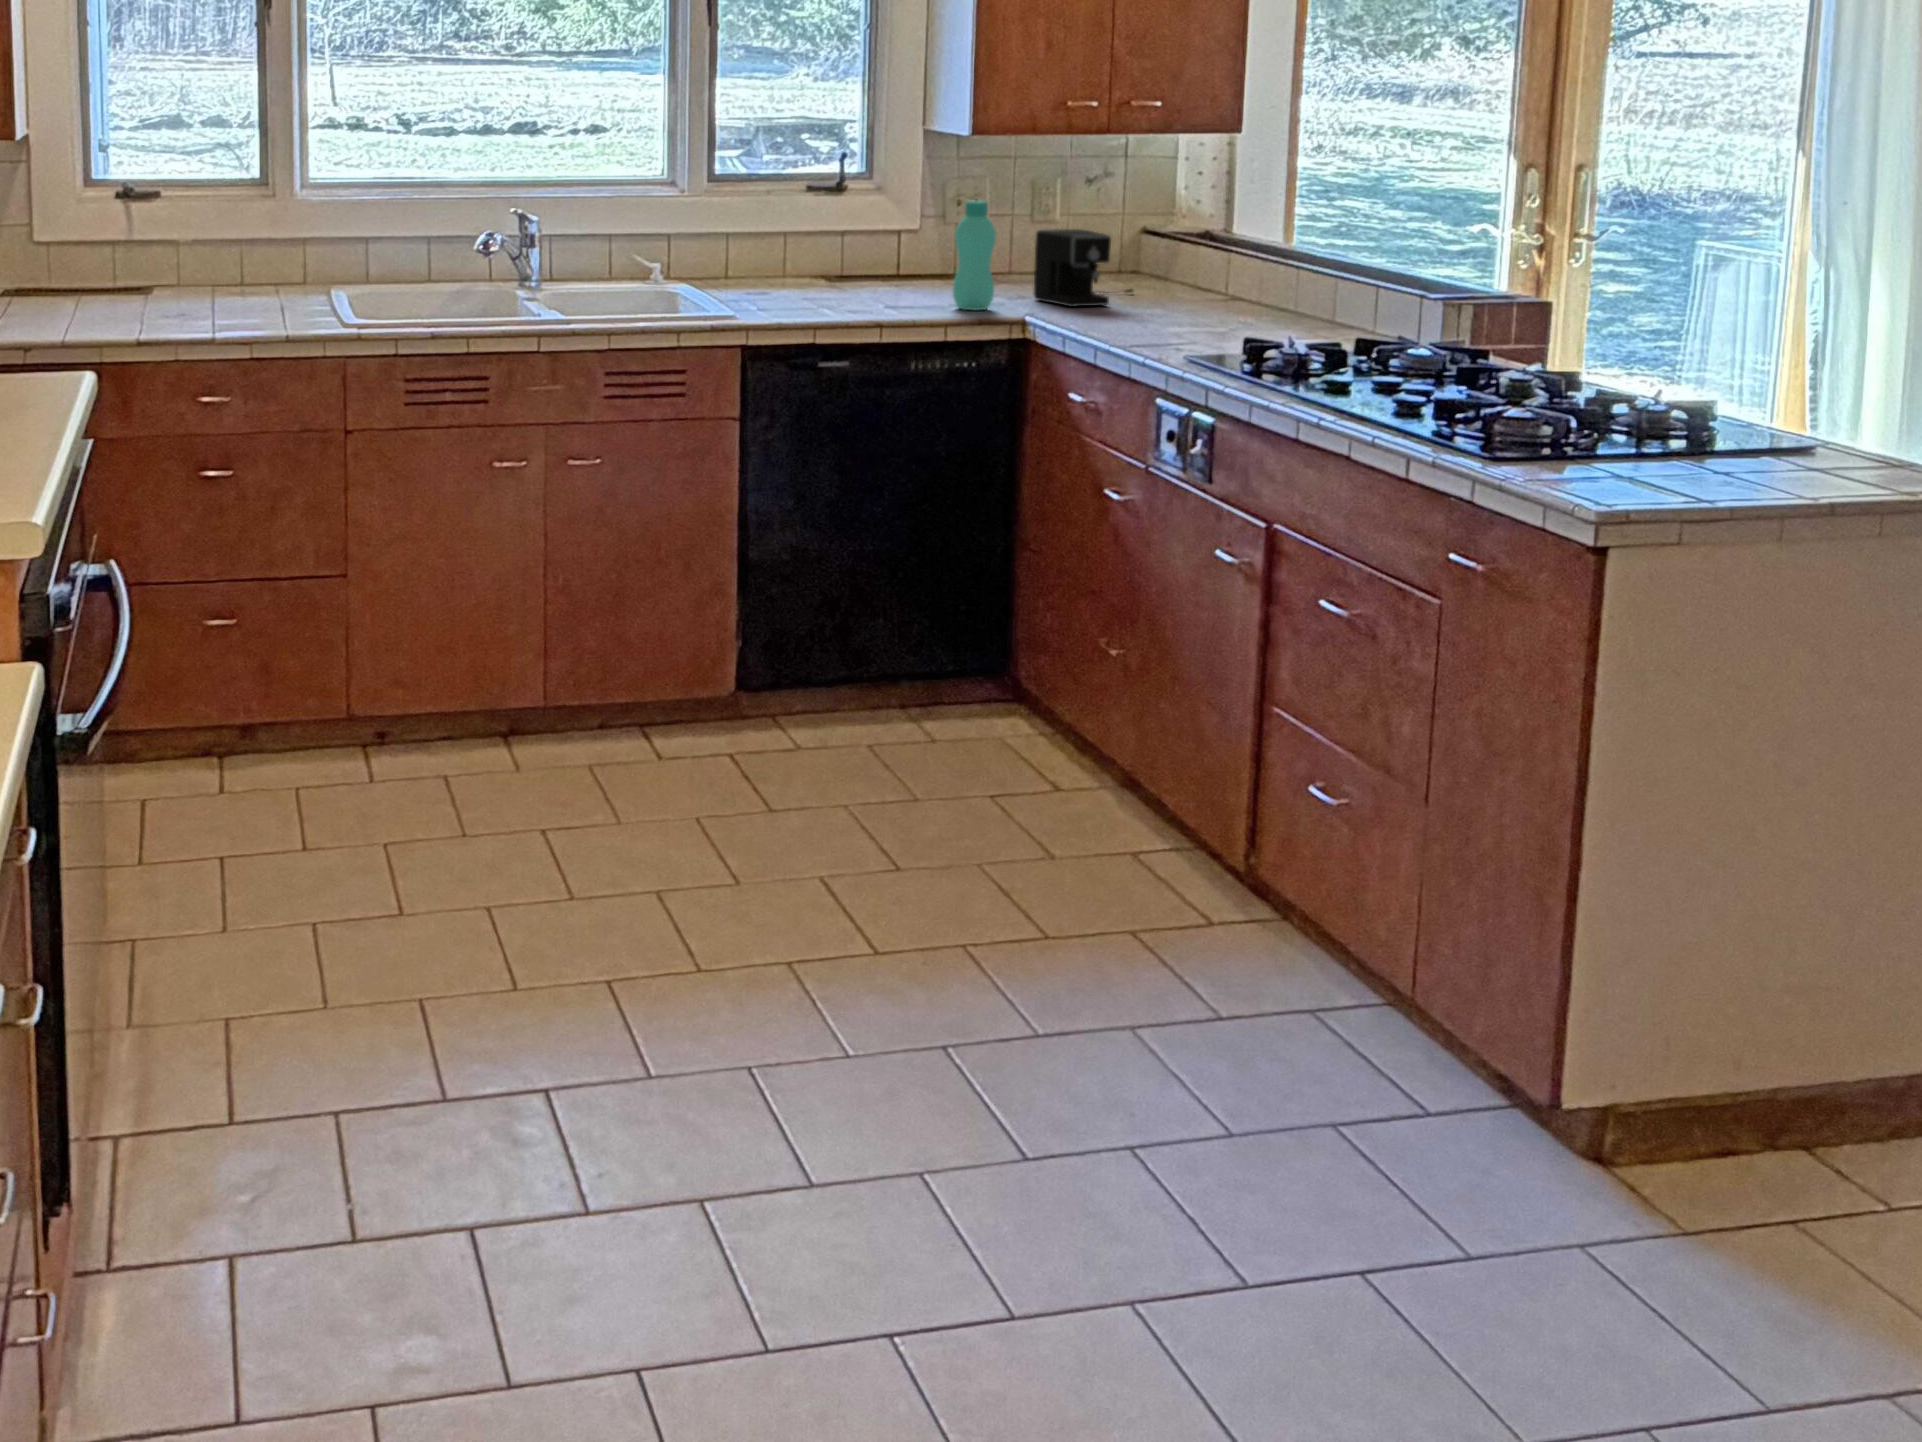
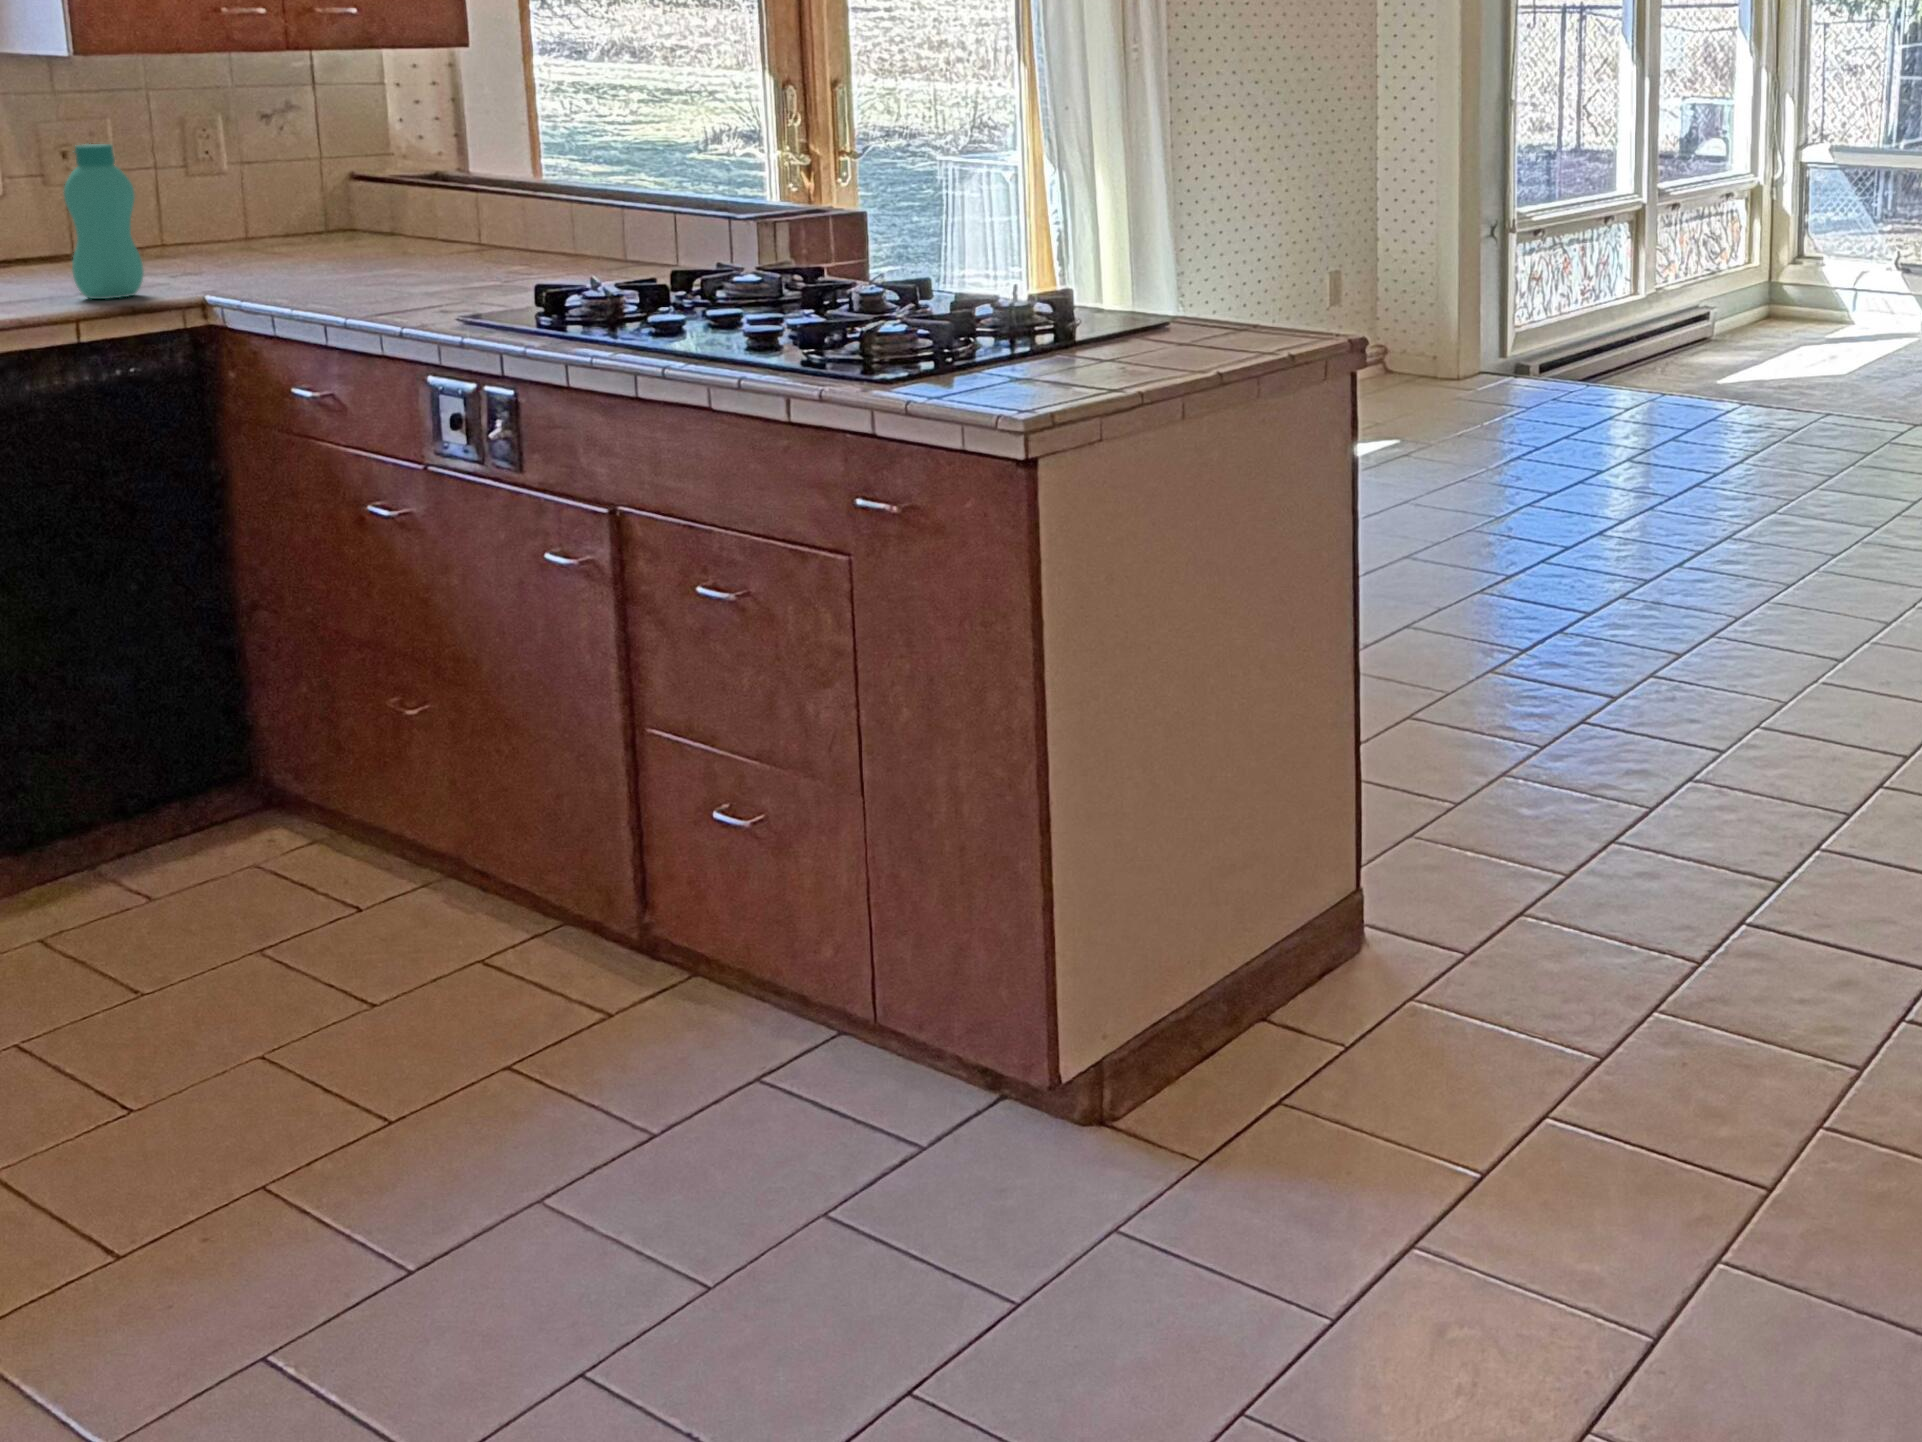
coffee maker: present [1034,229,1133,306] -> none [197,176,353,278]

